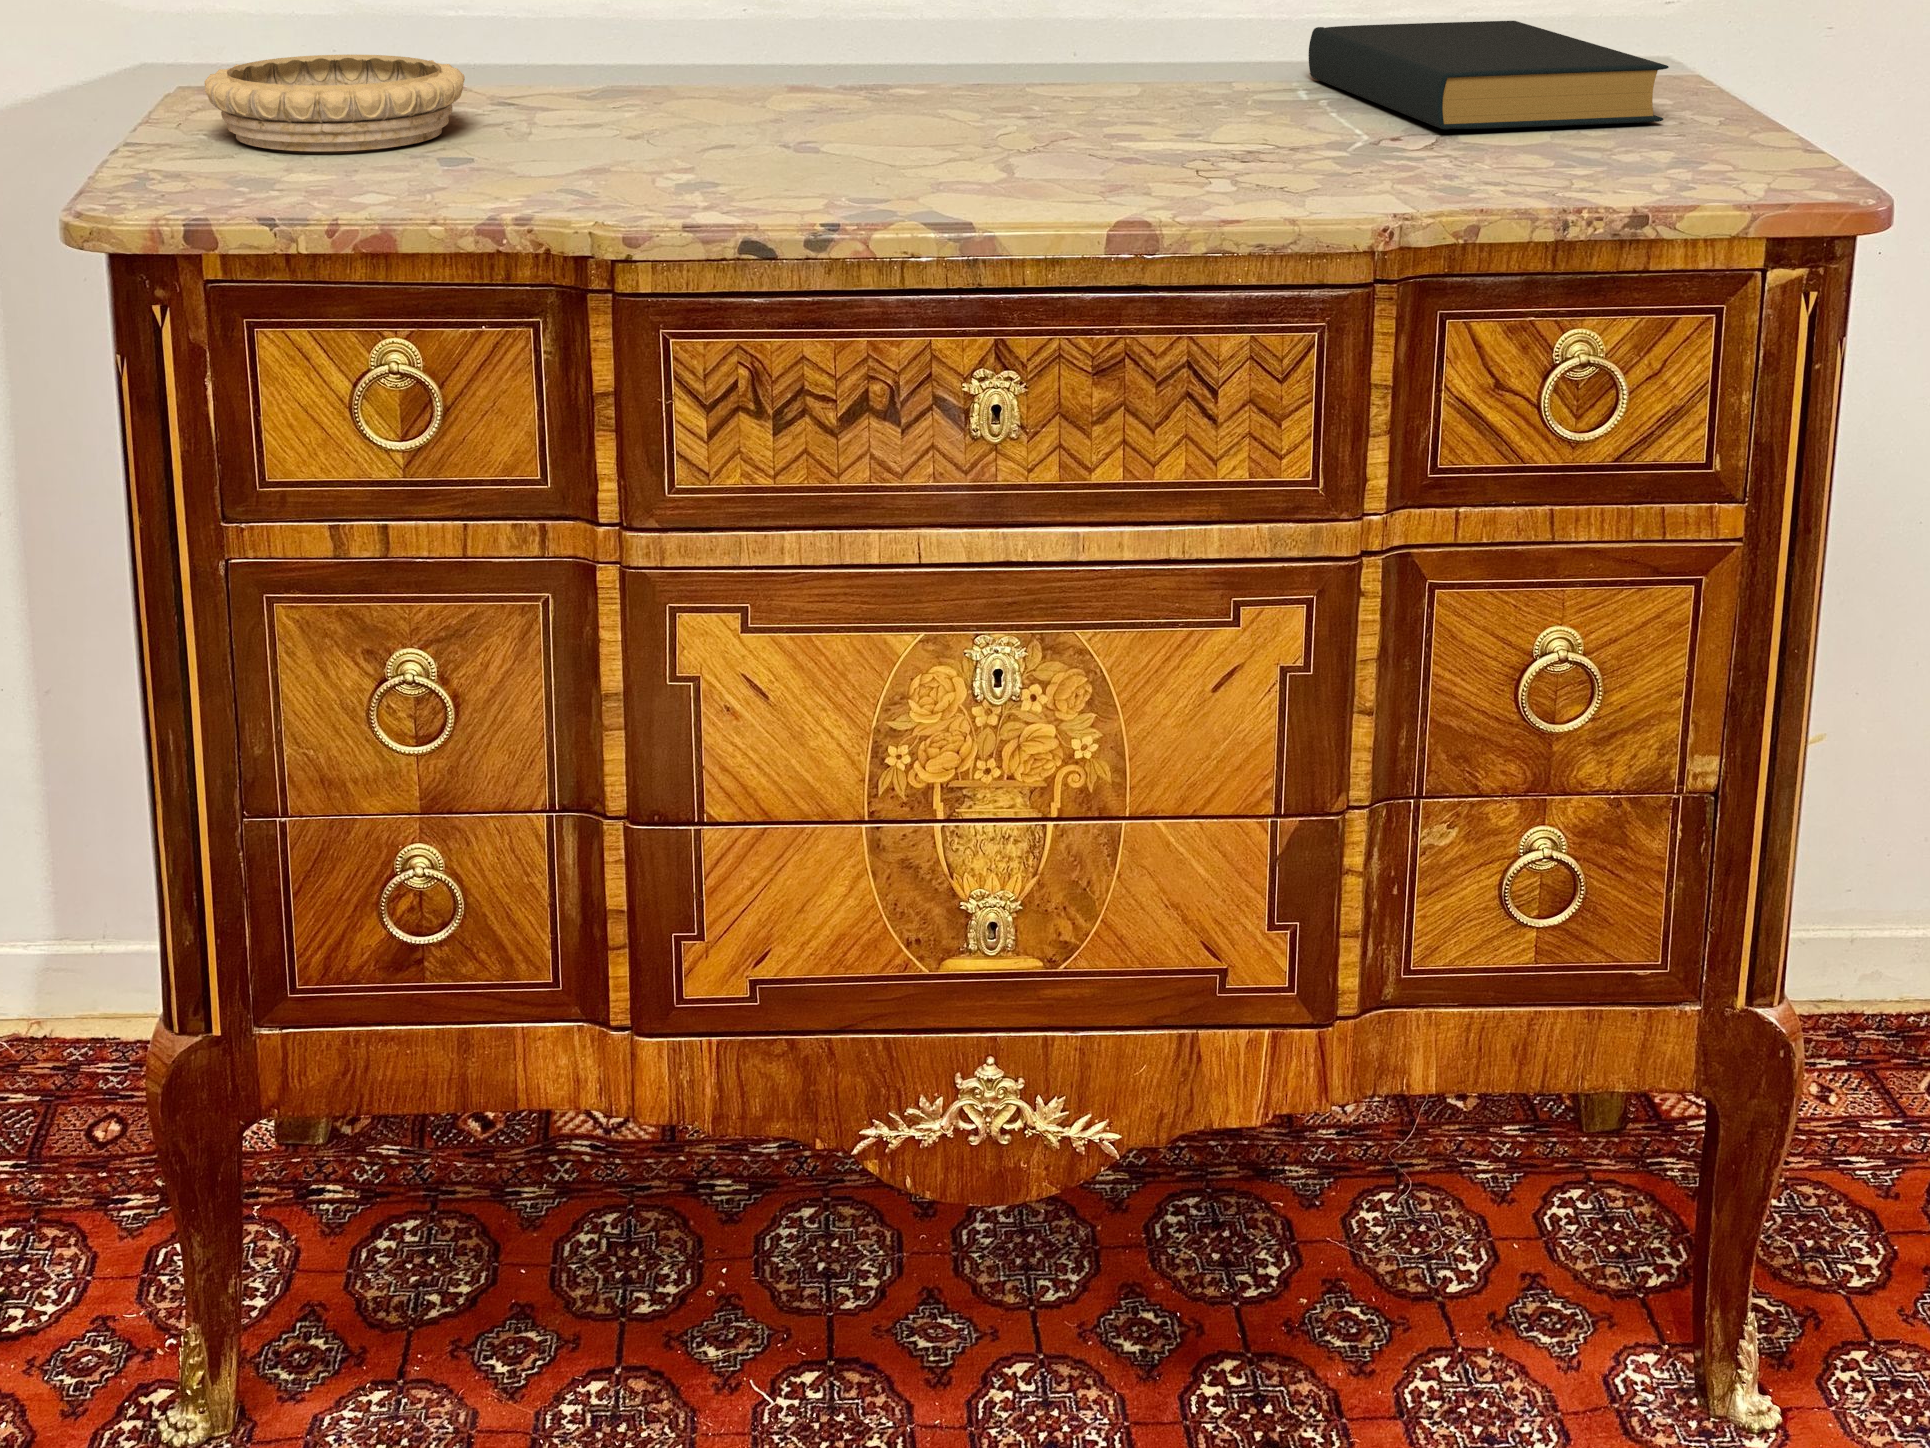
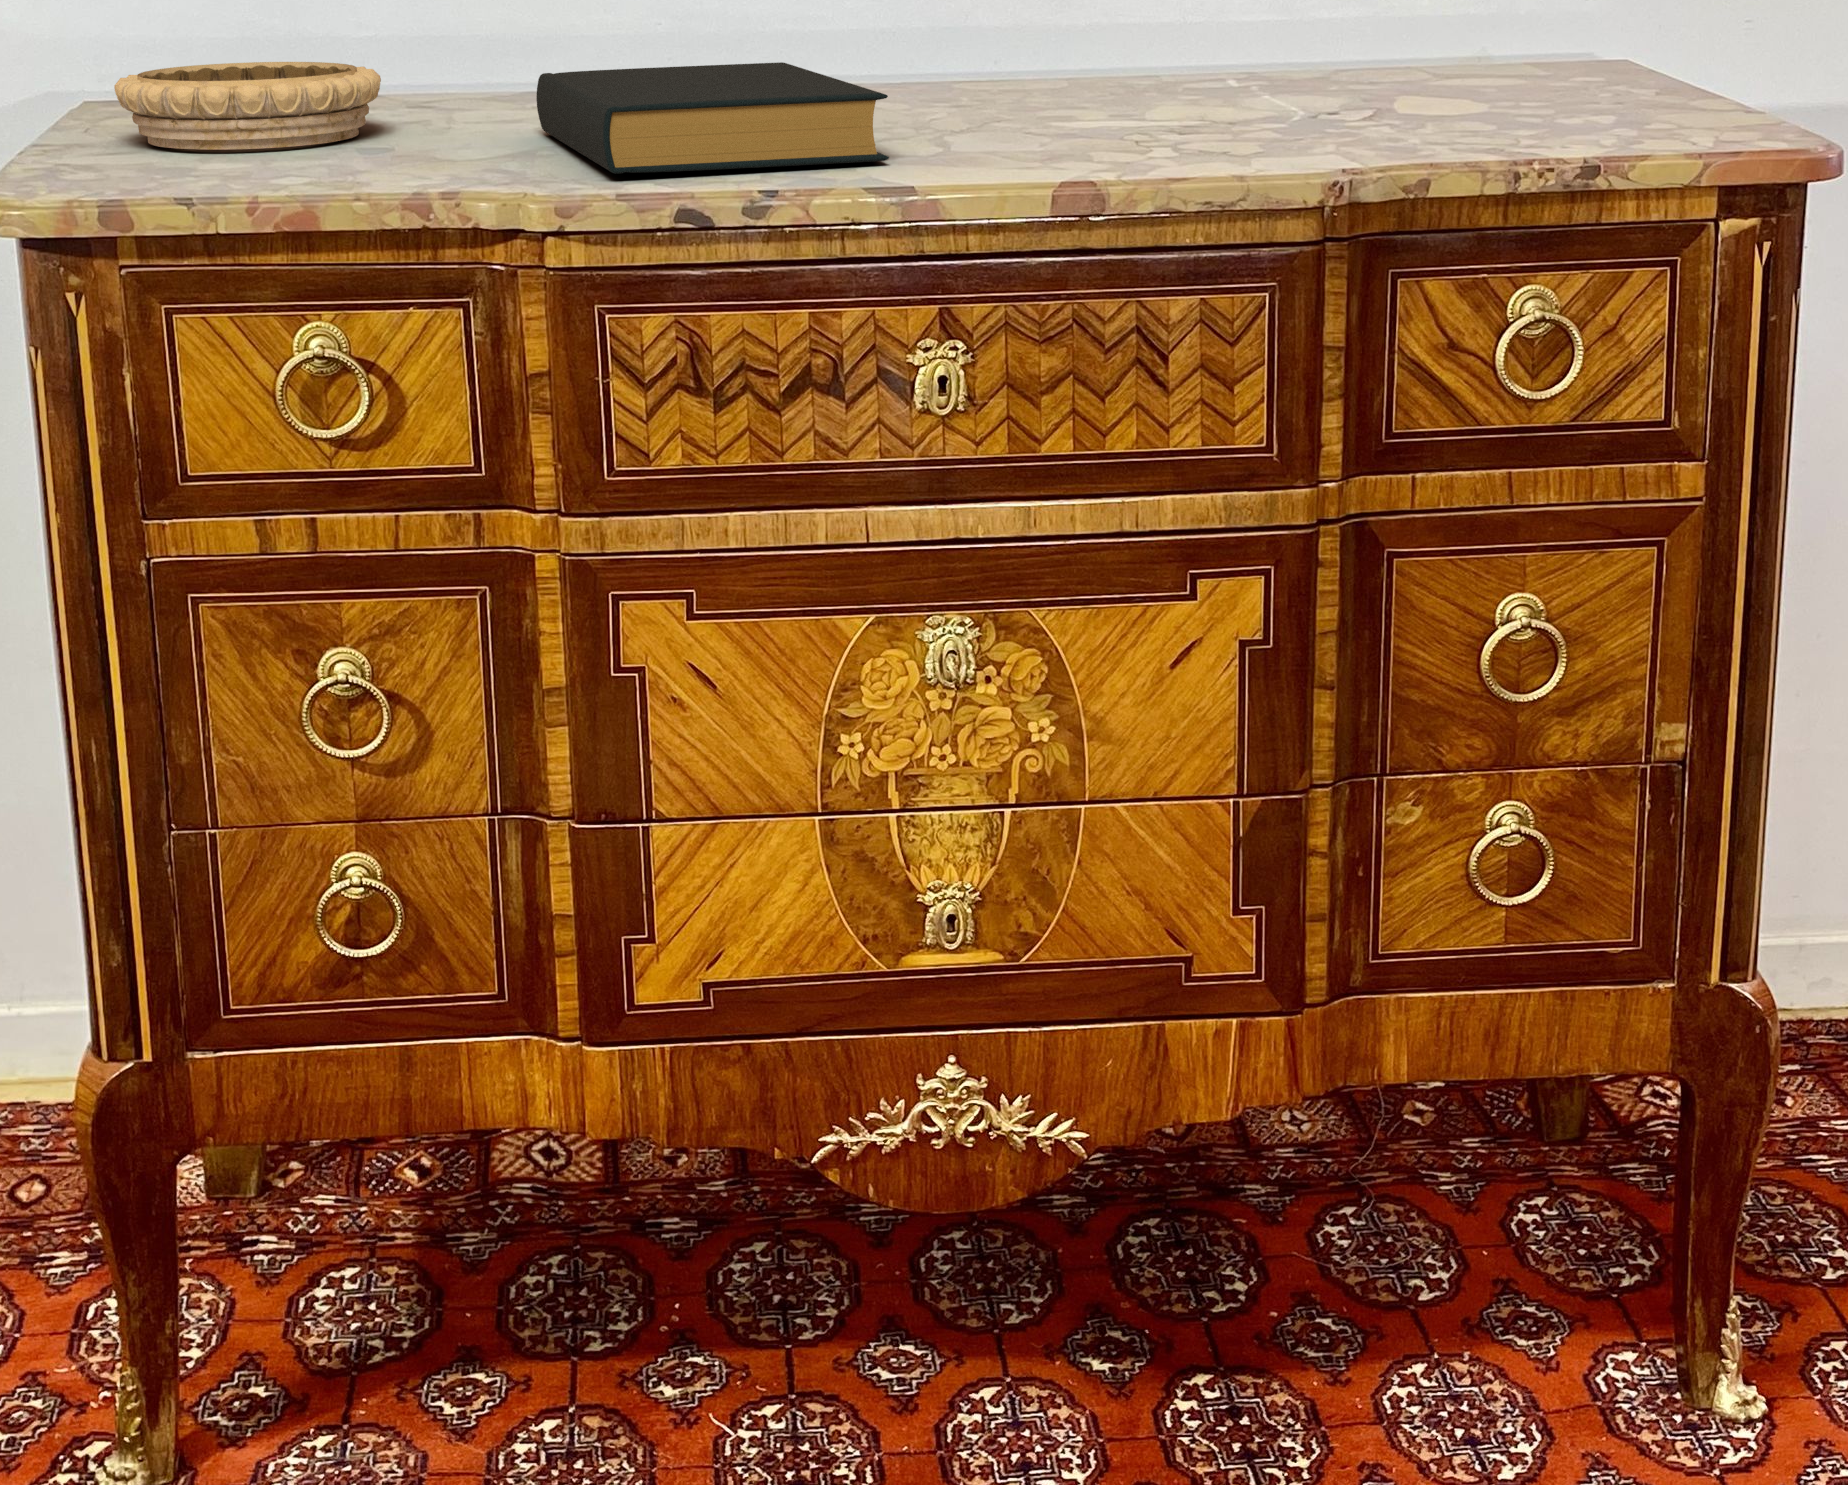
hardback book: present [1308,21,1669,129] -> present [536,62,889,174]

